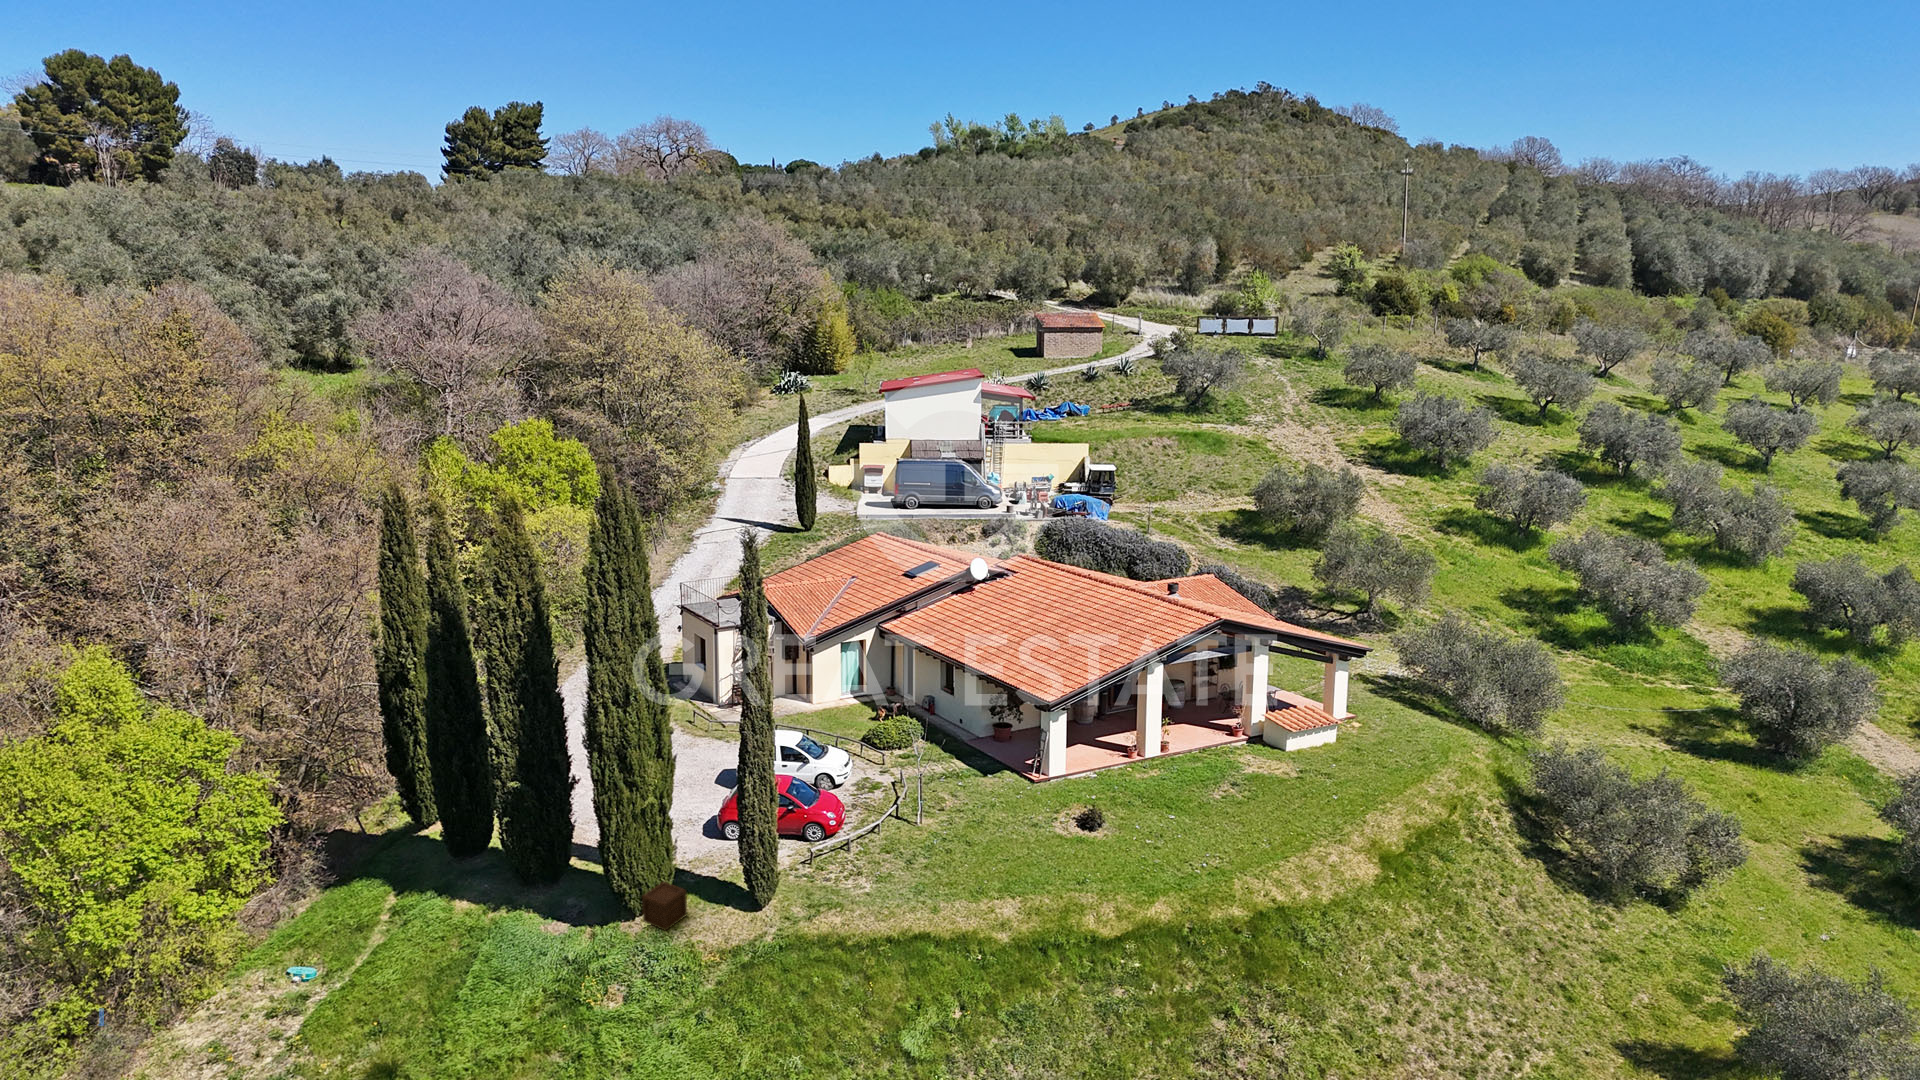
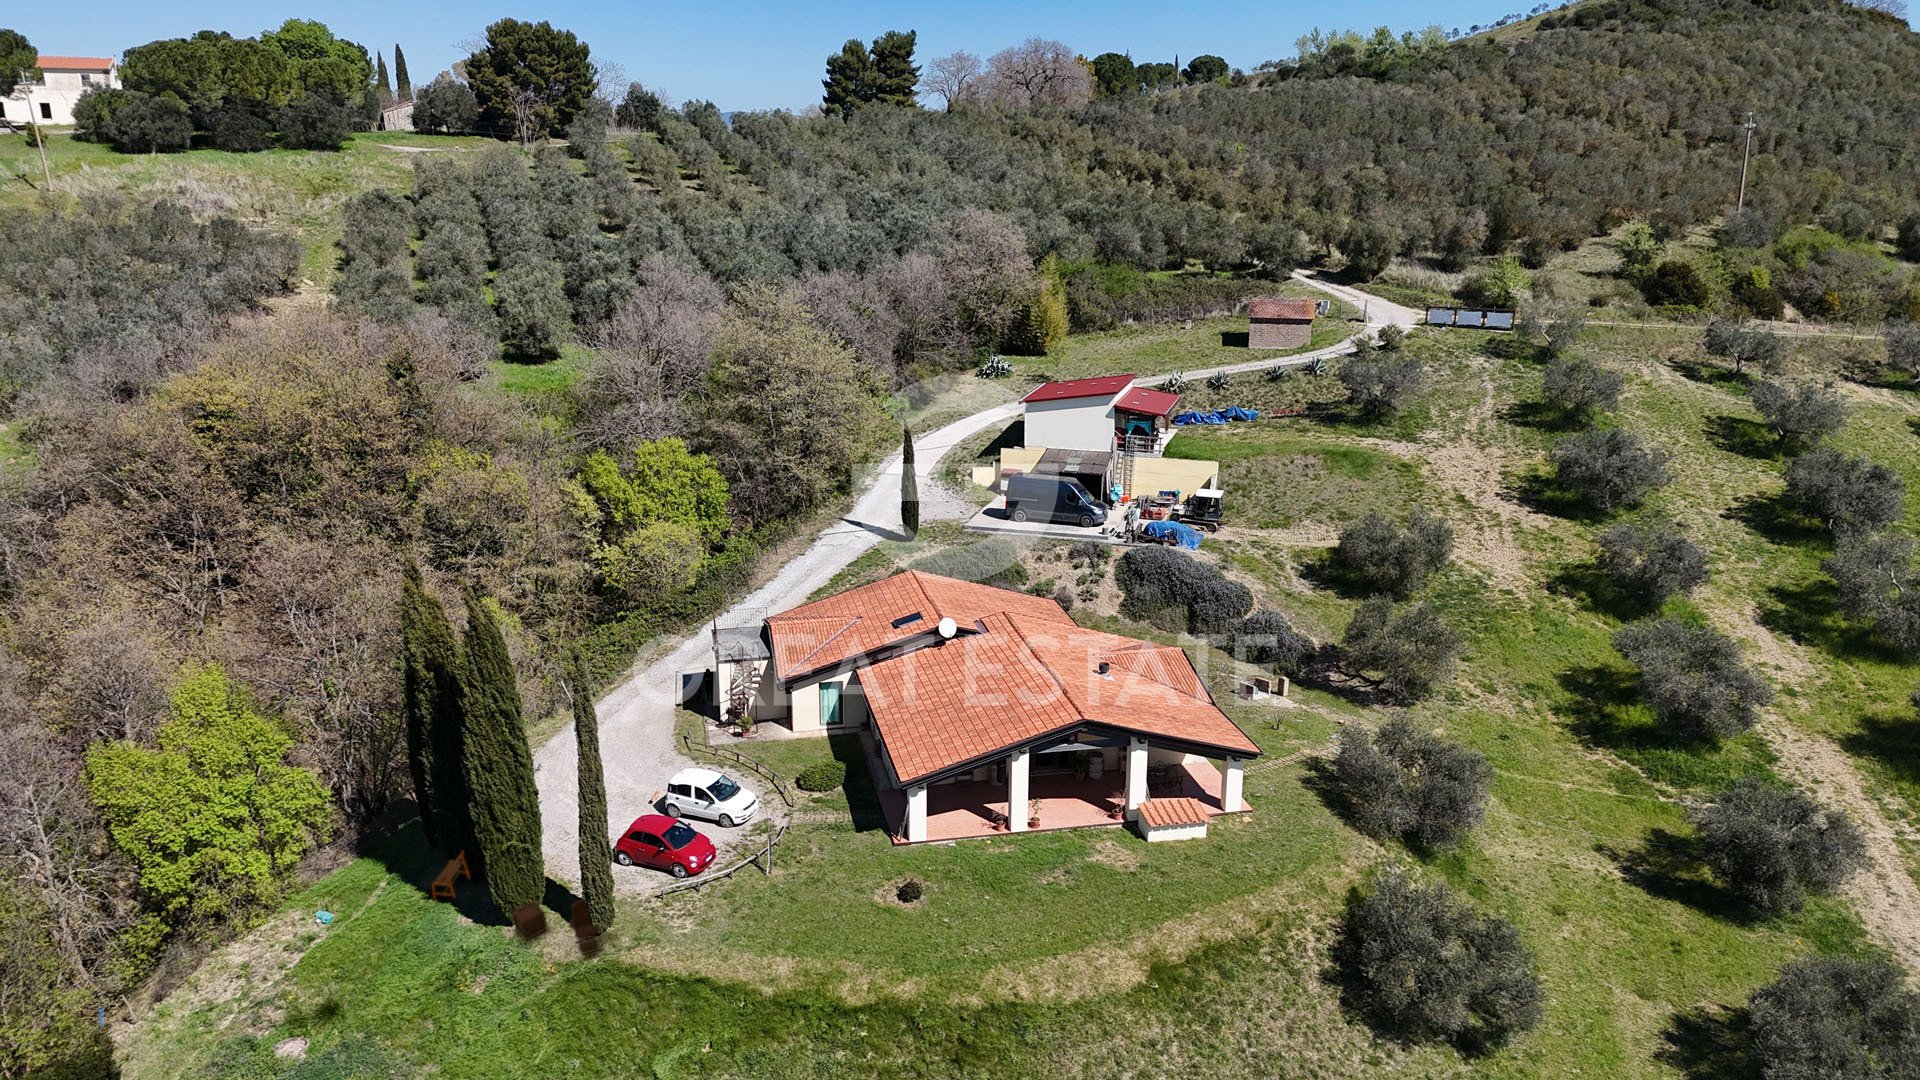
bench: none [492,845,530,913] -> present [432,851,470,899]
lounge chair: none [726,863,775,935] -> present [569,899,599,954]

